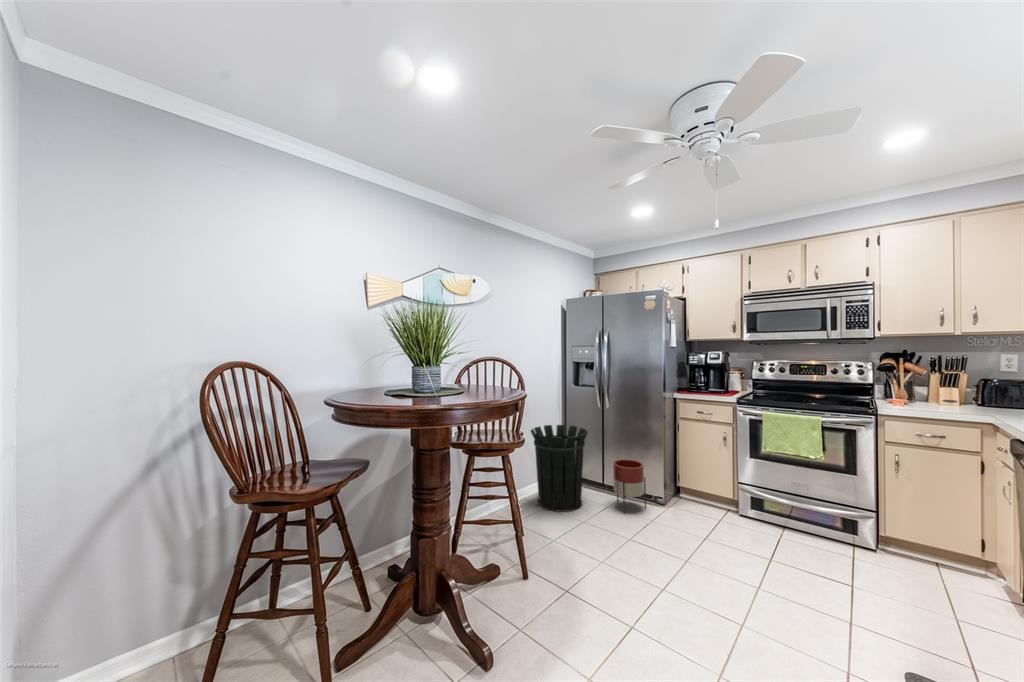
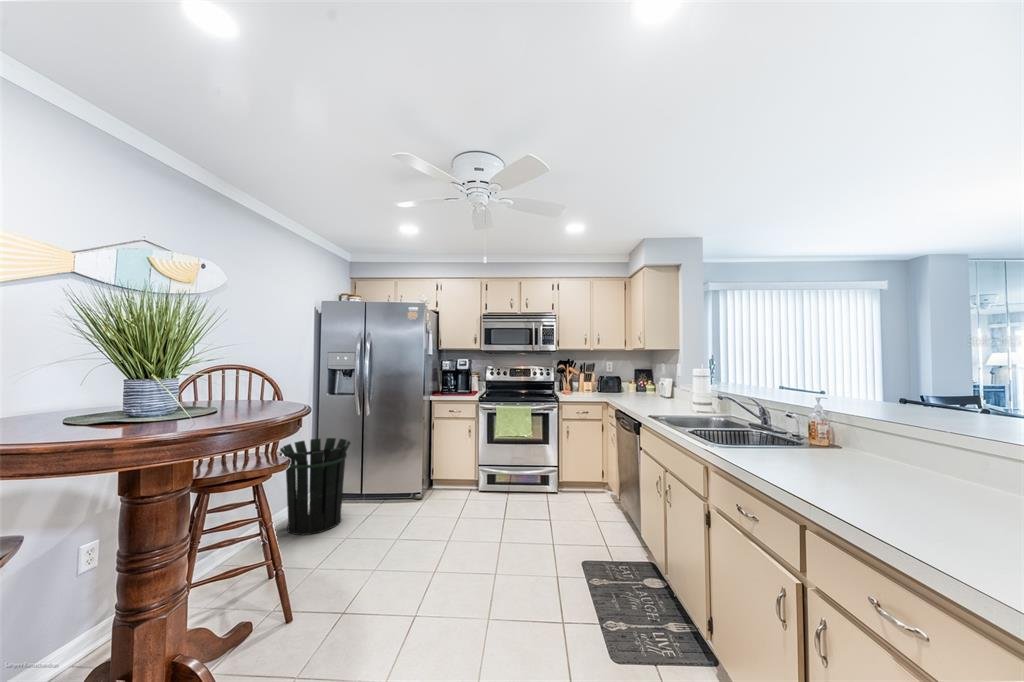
planter: present [613,459,646,513] -> none [376,463,406,516]

